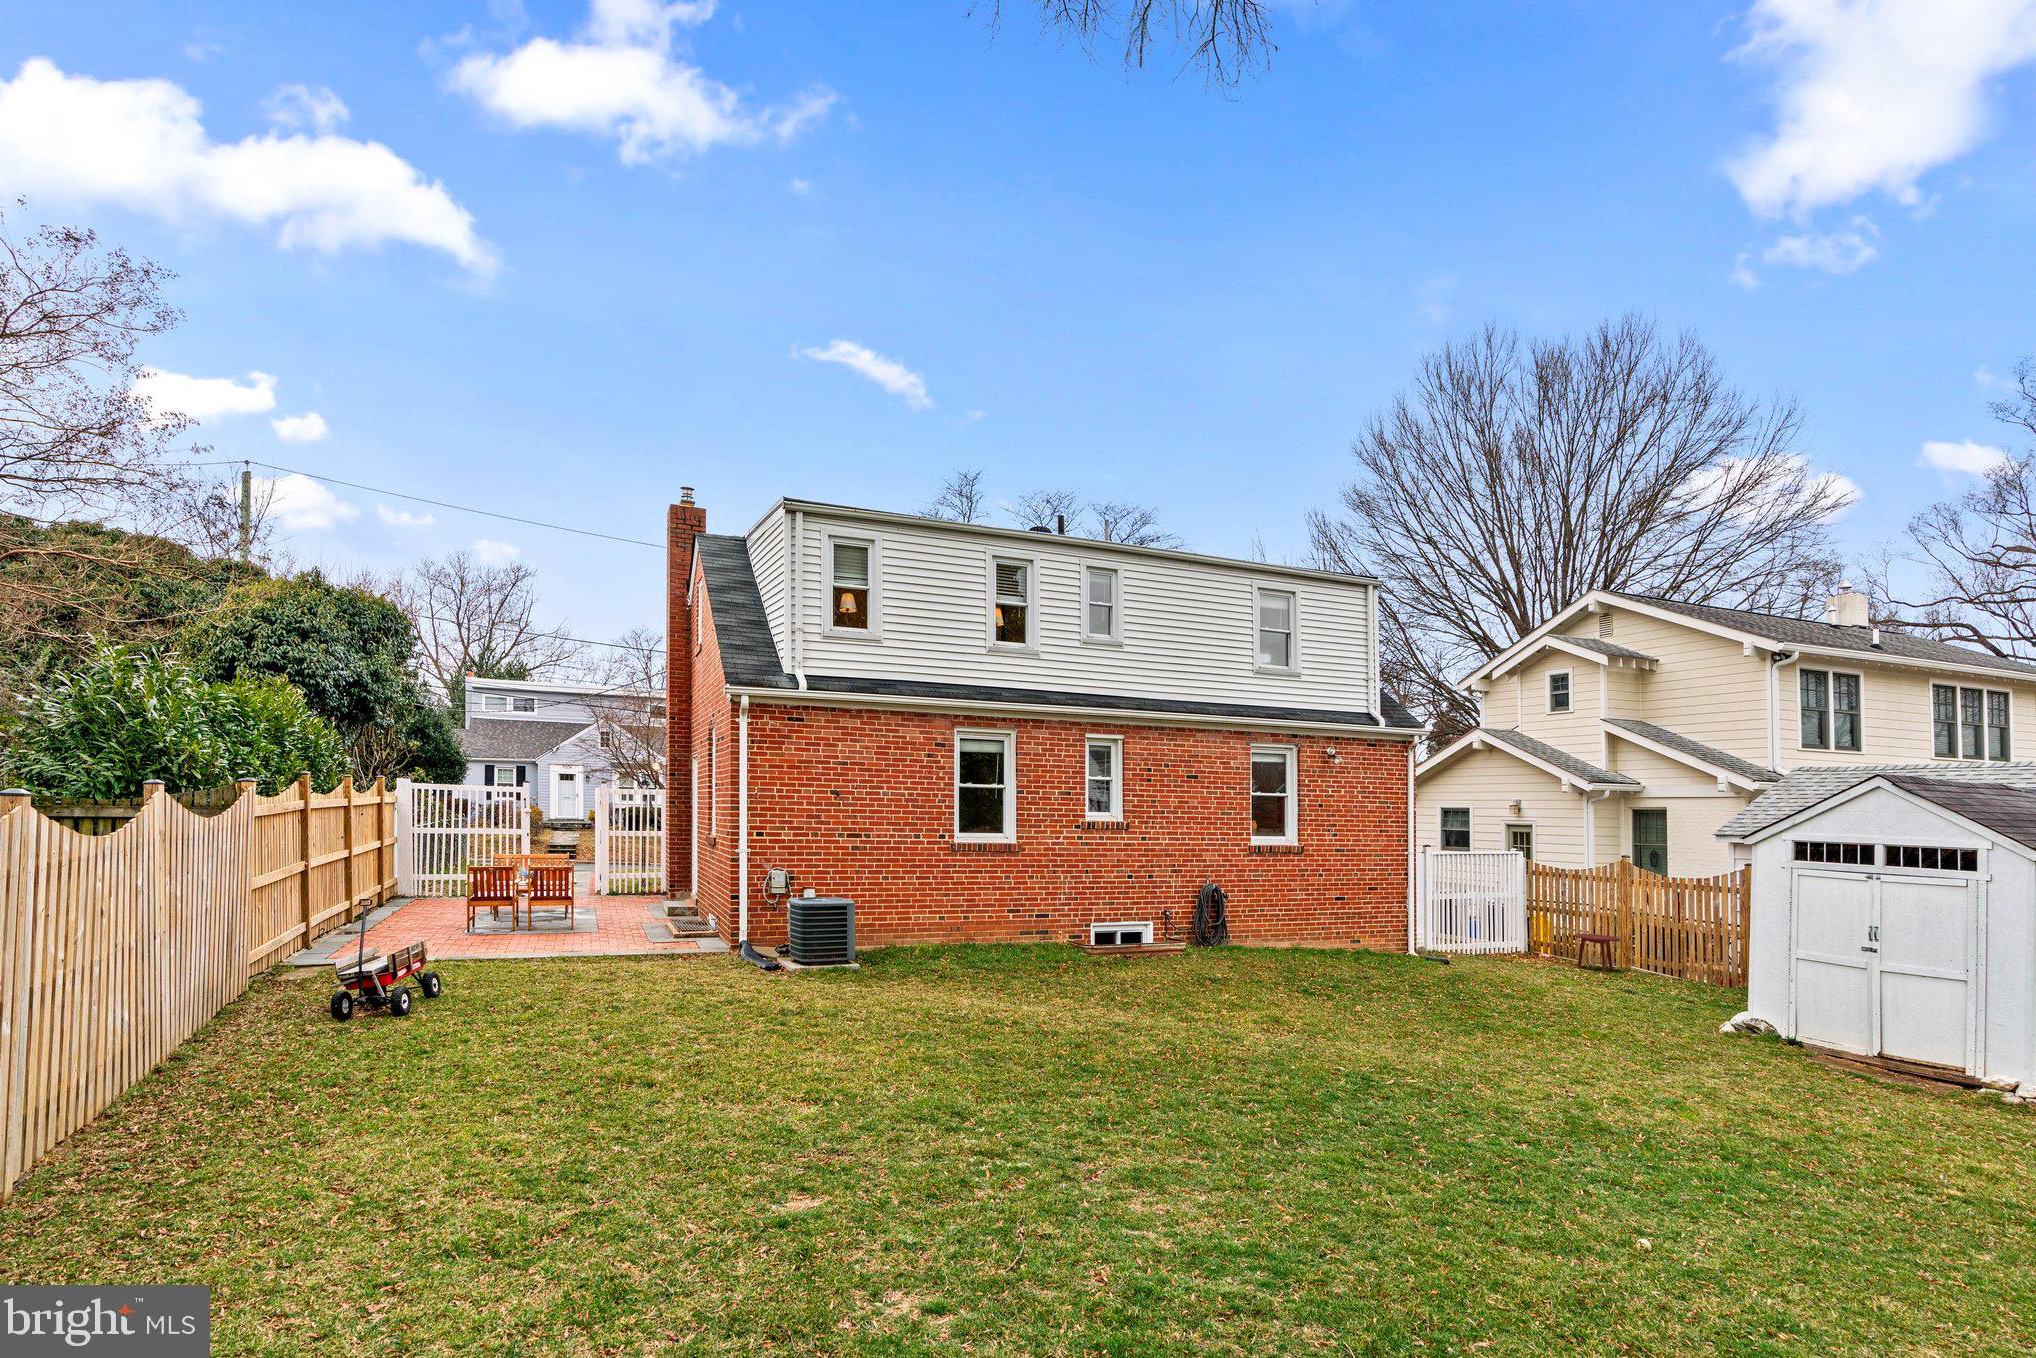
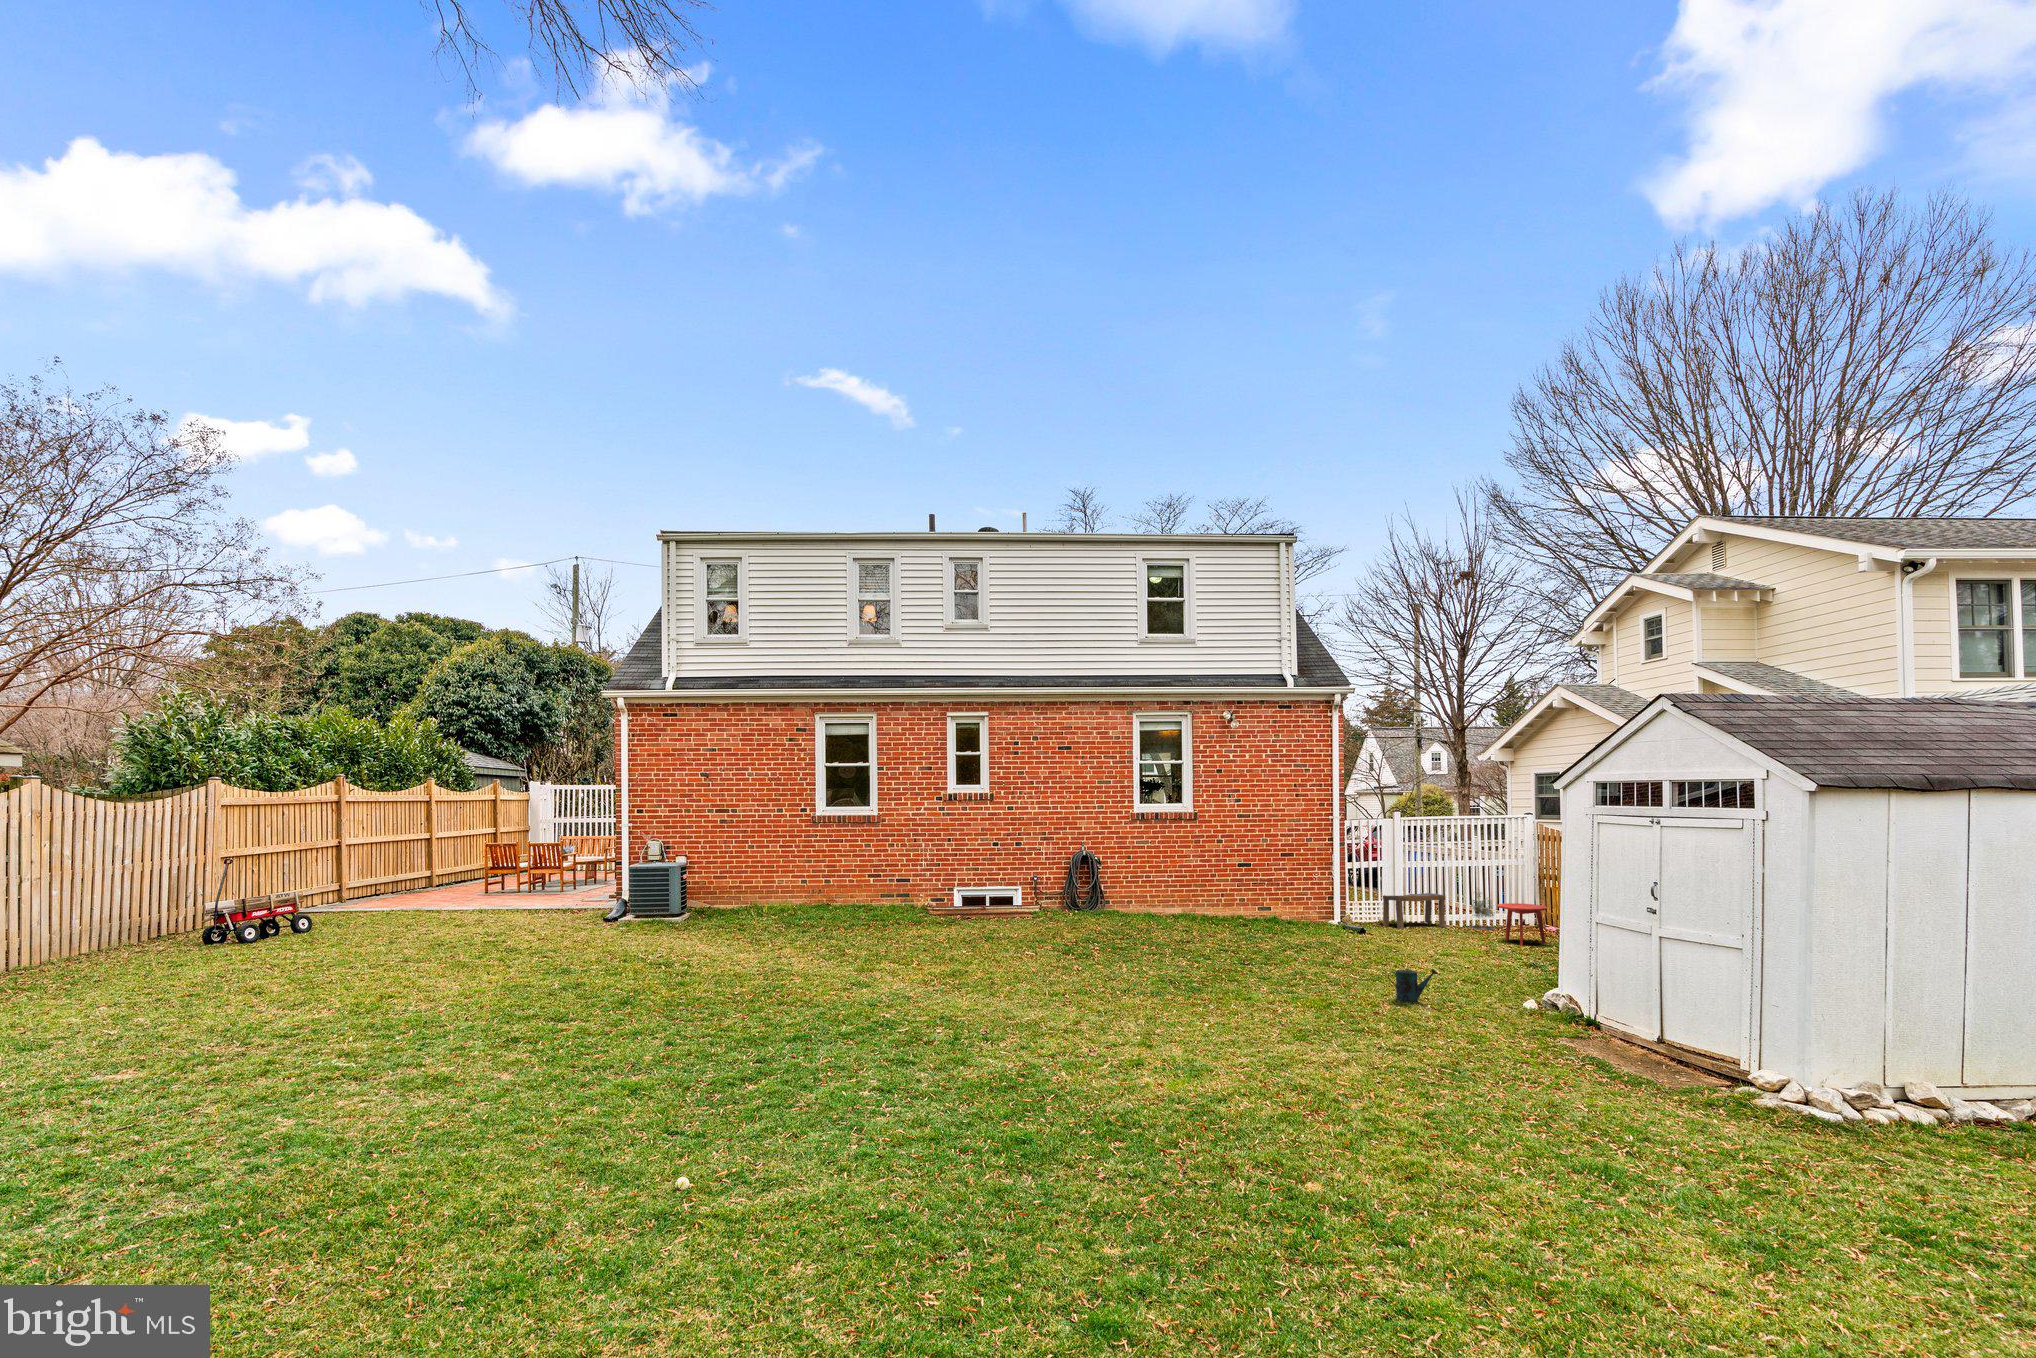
potted tree: none [1512,917,1536,956] -> present [1471,889,1495,930]
bench: none [1451,922,1500,957] -> present [1383,893,1446,929]
watering can: none [1704,1008,1752,1039] -> present [1388,969,1437,1002]

